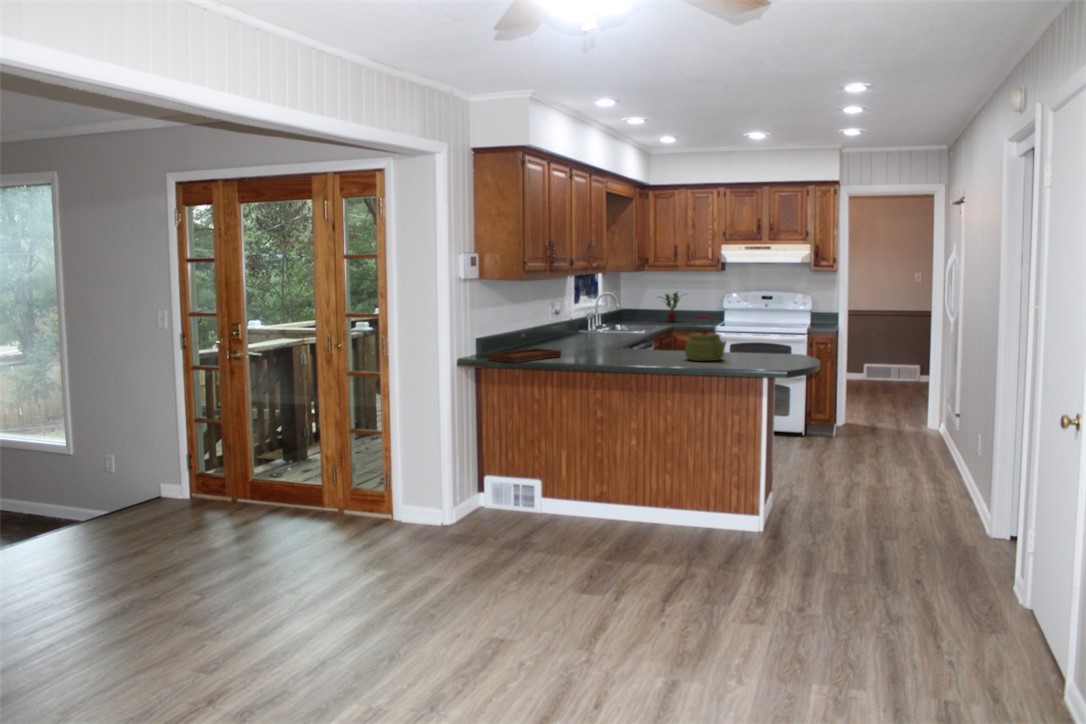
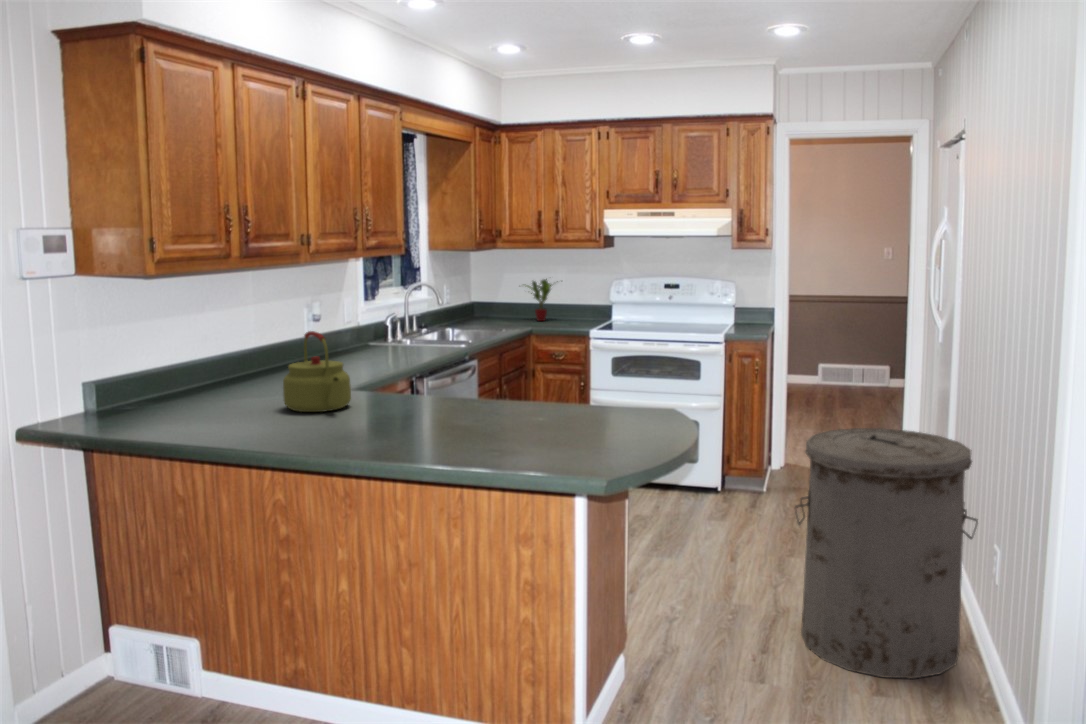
kettle: present [685,315,726,361] -> present [283,331,351,412]
tray: present [488,335,561,363] -> none [87,371,243,432]
trash can: none [865,375,972,511] -> present [795,428,978,679]

